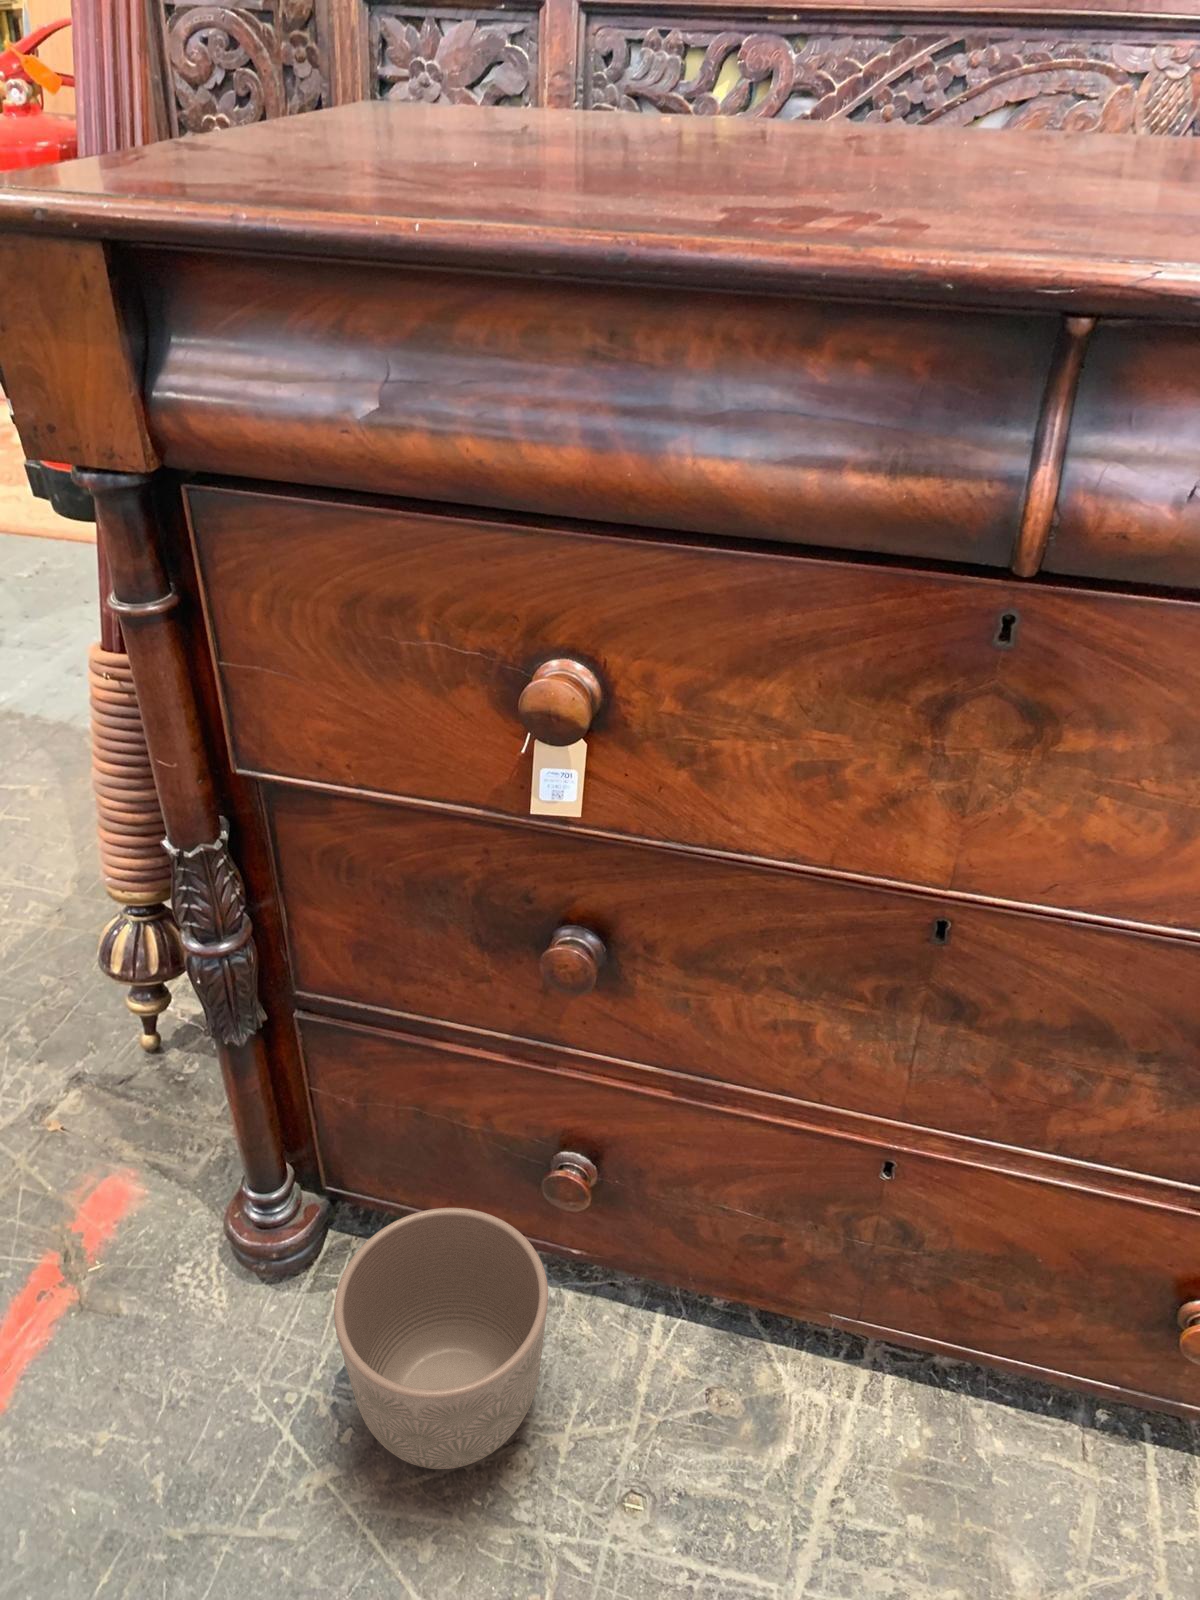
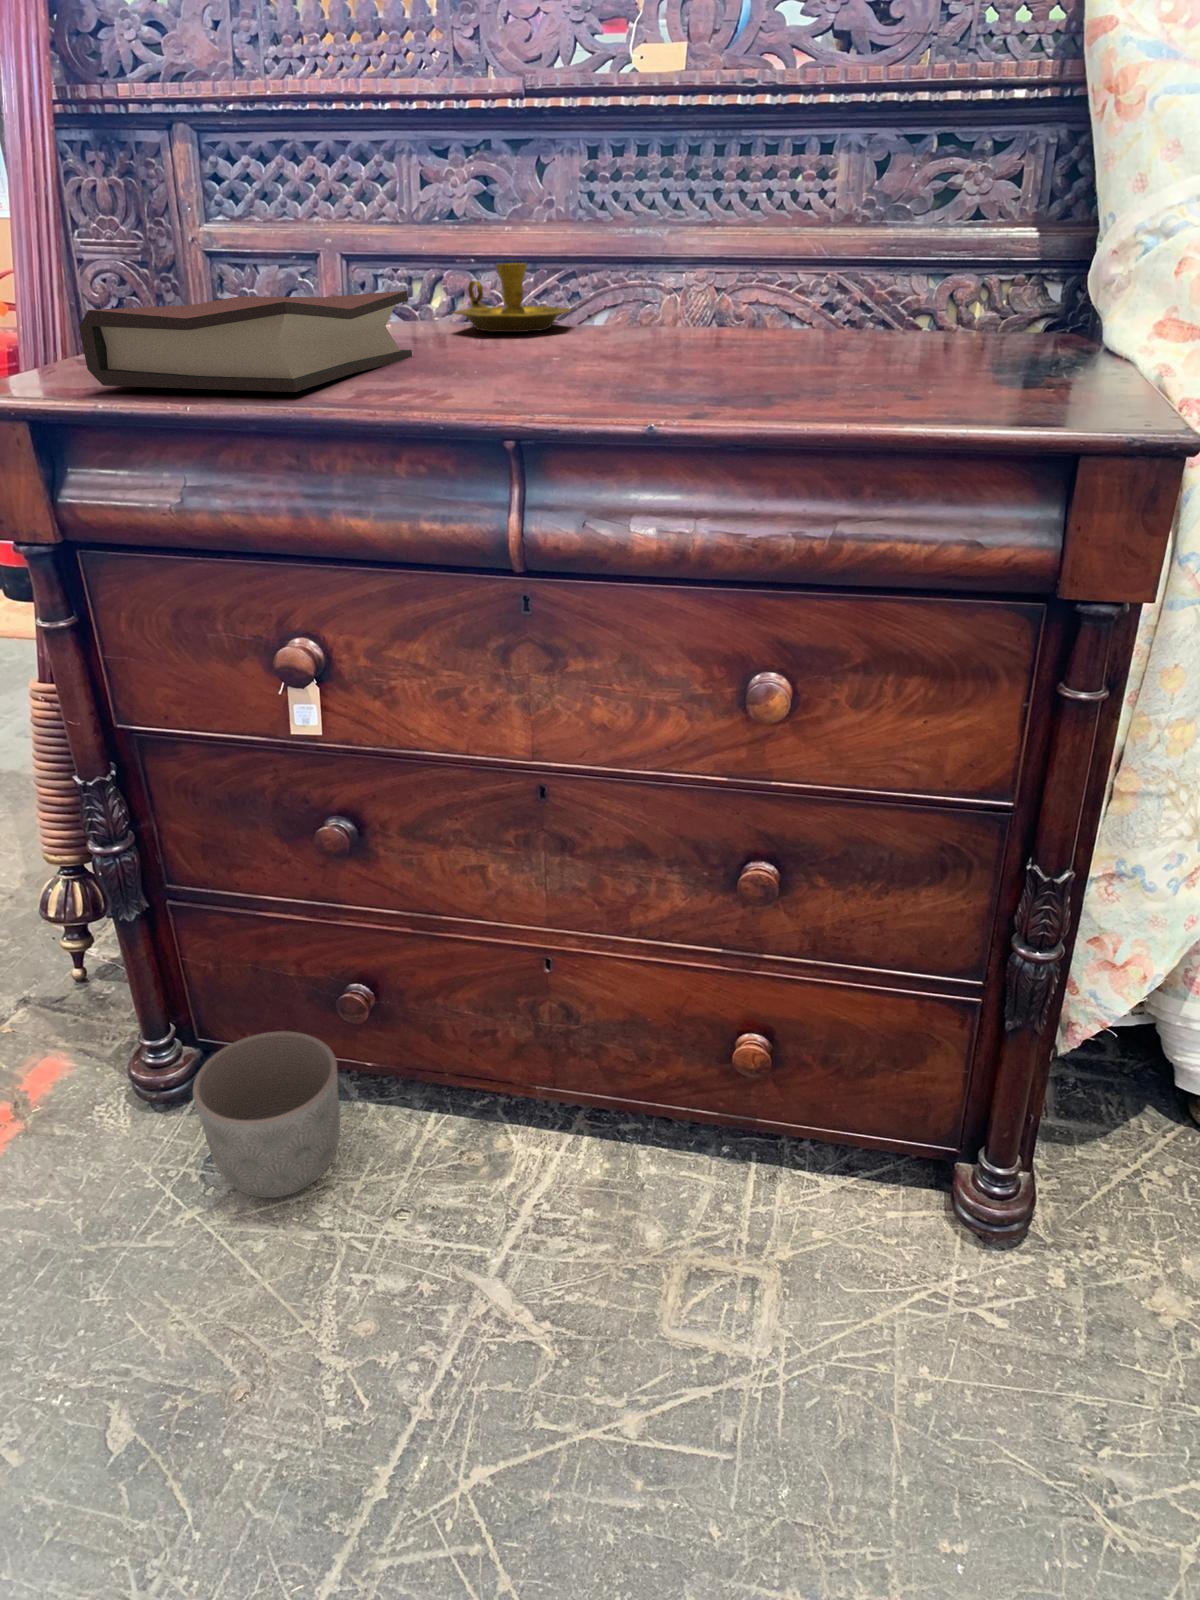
hardback book: none [211,10,761,205] -> present [79,291,412,392]
candlestick: none [773,17,968,135] -> present [451,263,571,332]

